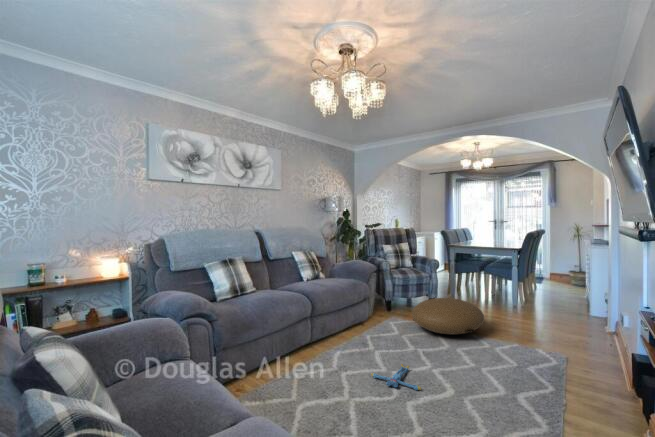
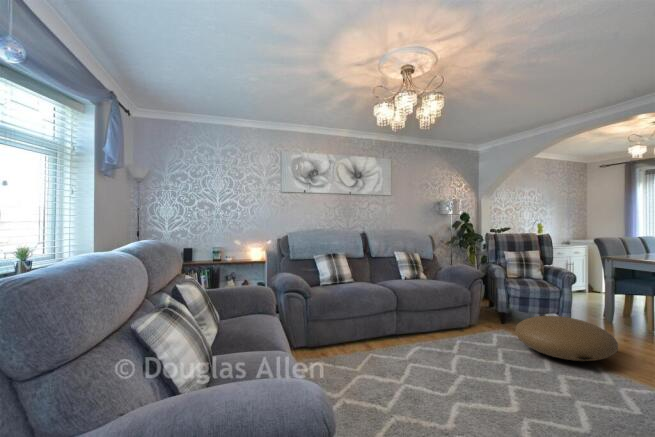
plush toy: present [371,364,421,390] -> none [435,369,480,395]

